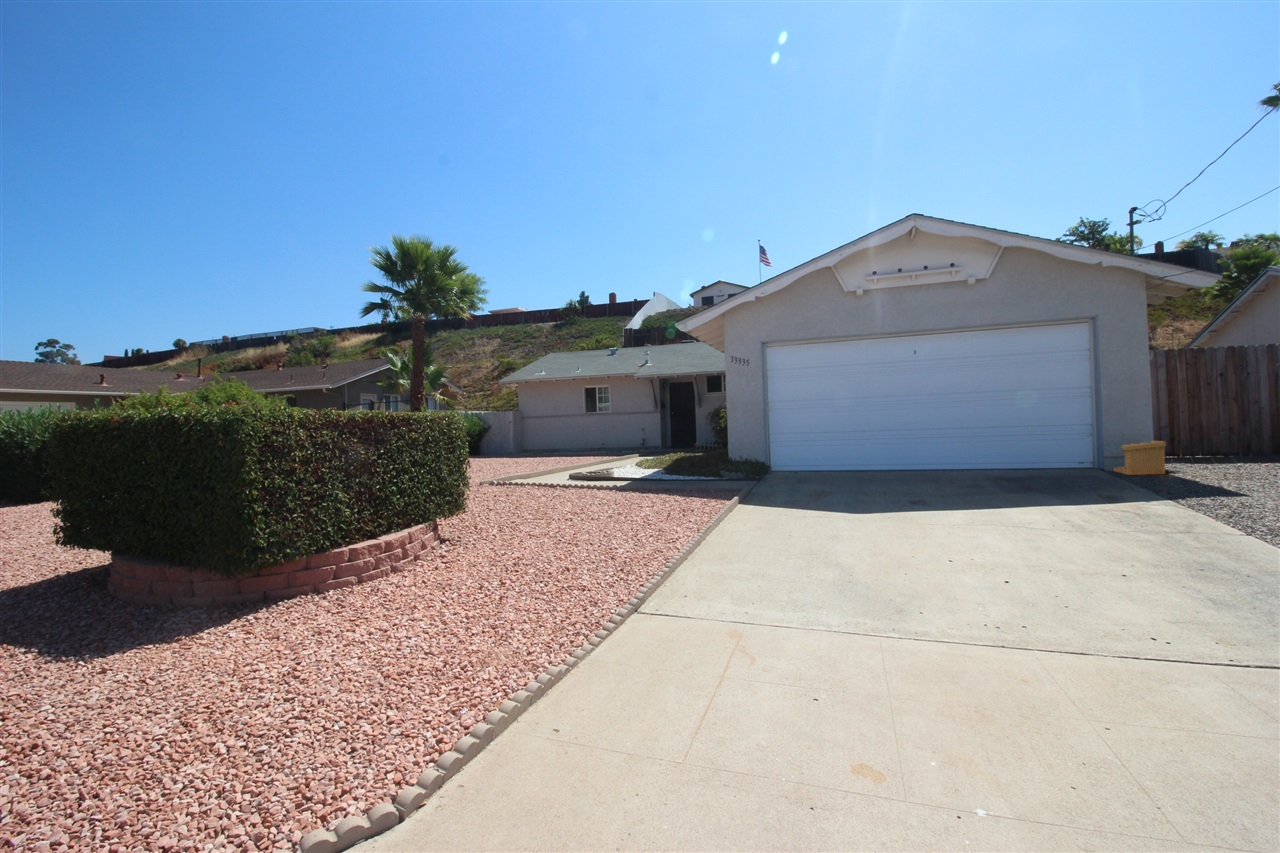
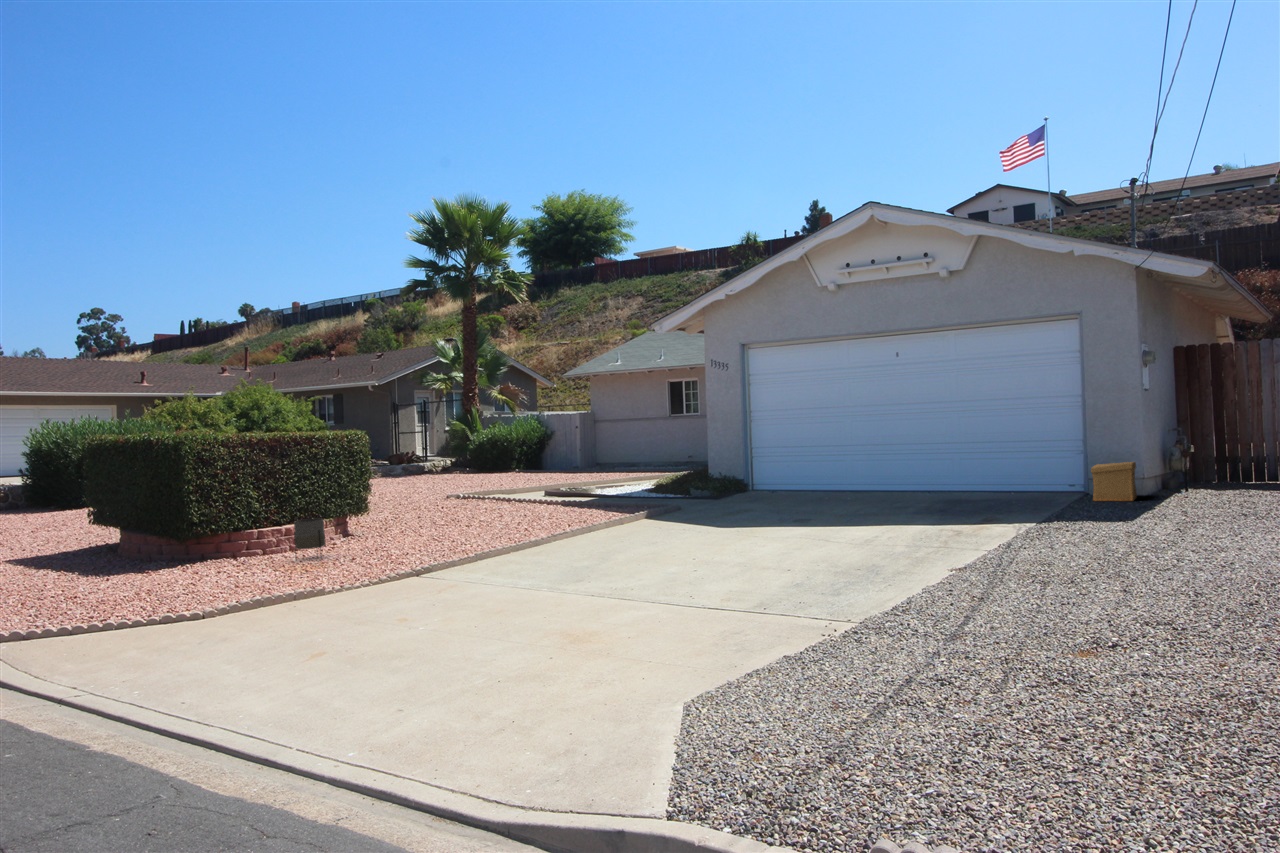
planter: none [395,524,438,584] -> present [294,518,326,550]

